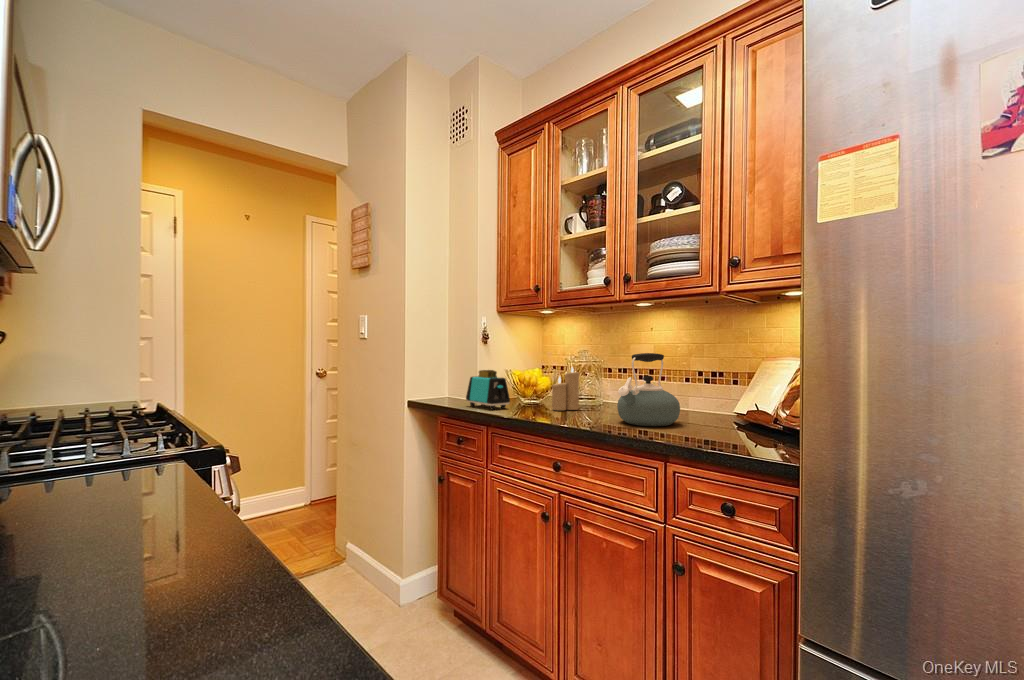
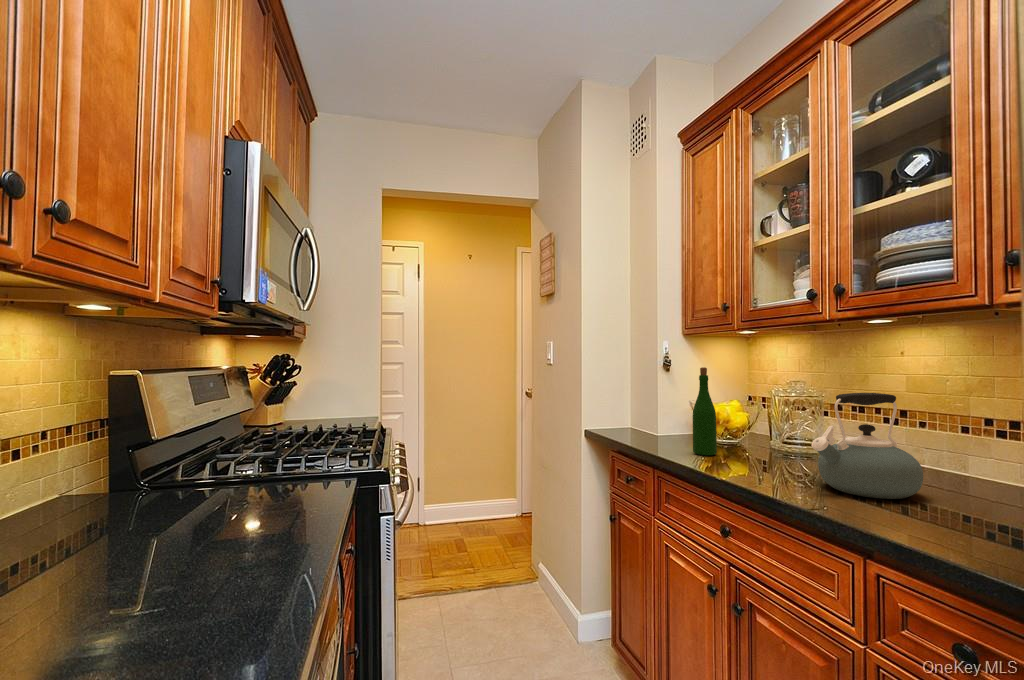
wine bottle: none [515,338,534,412] -> present [693,367,717,455]
candle: present [552,368,579,410] -> none [741,404,781,459]
toaster: present [466,370,510,410] -> none [642,402,690,449]

